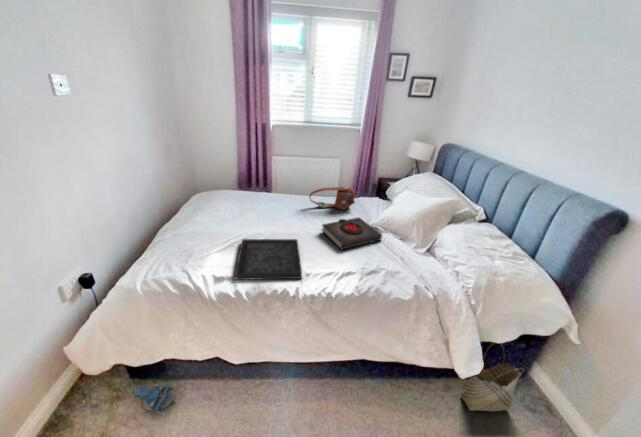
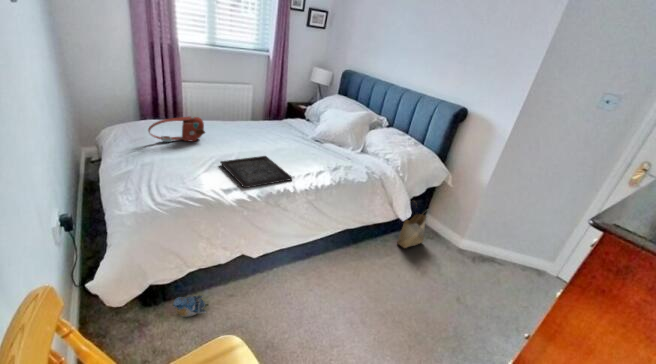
handbag: present [309,187,355,209] -> present [148,116,205,142]
book: present [322,218,382,249] -> none [278,134,327,159]

